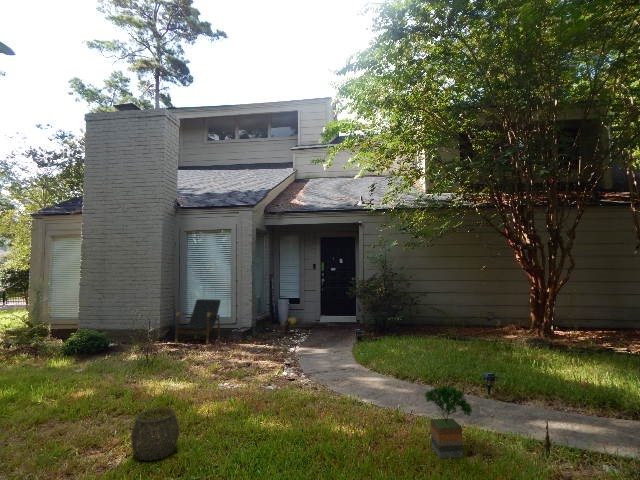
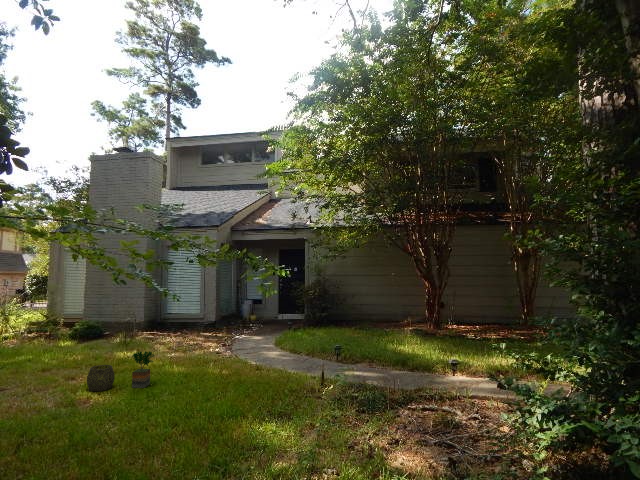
lounge chair: present [175,299,221,345] -> none [153,300,190,335]
potted tree: present [425,386,472,458] -> present [132,351,155,388]

